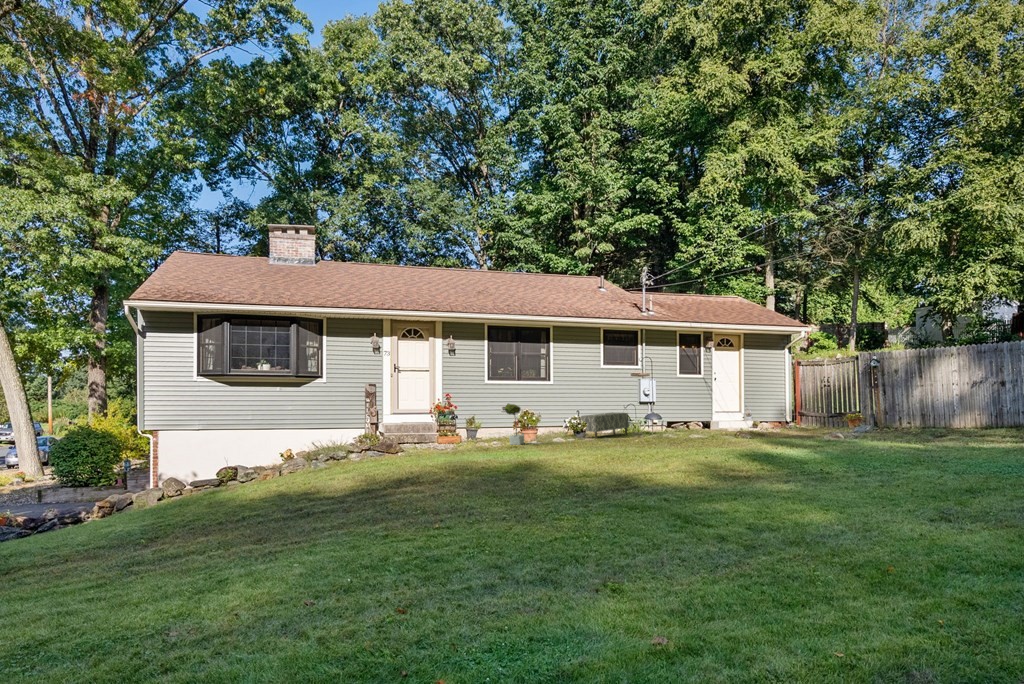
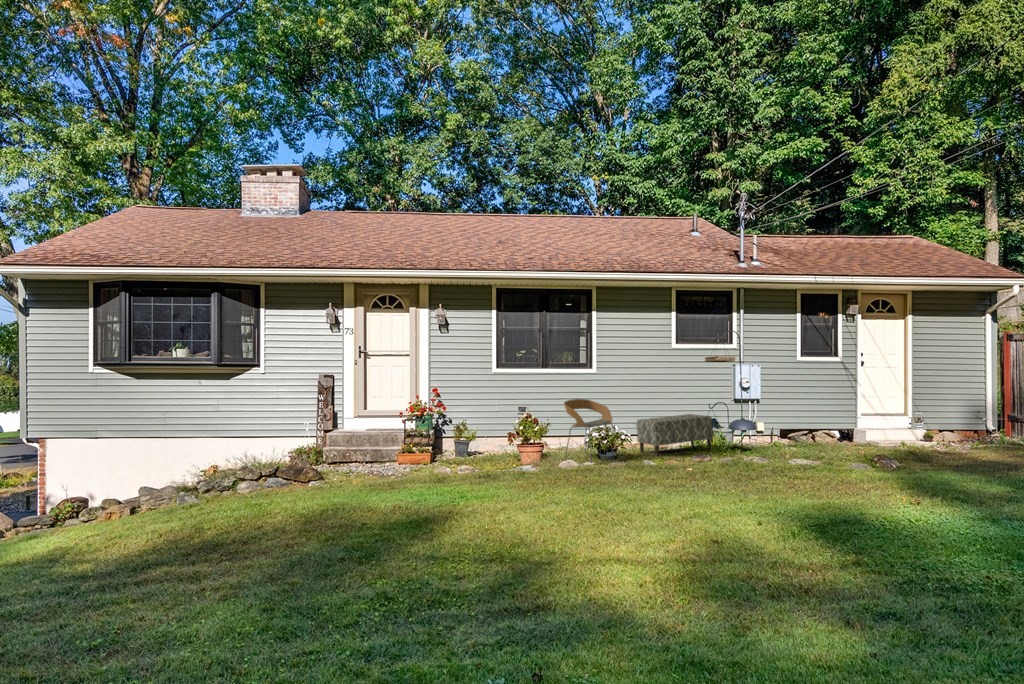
chair: none [535,402,572,443] -> present [564,399,620,463]
potted tree: present [505,404,524,445] -> none [517,401,547,463]

